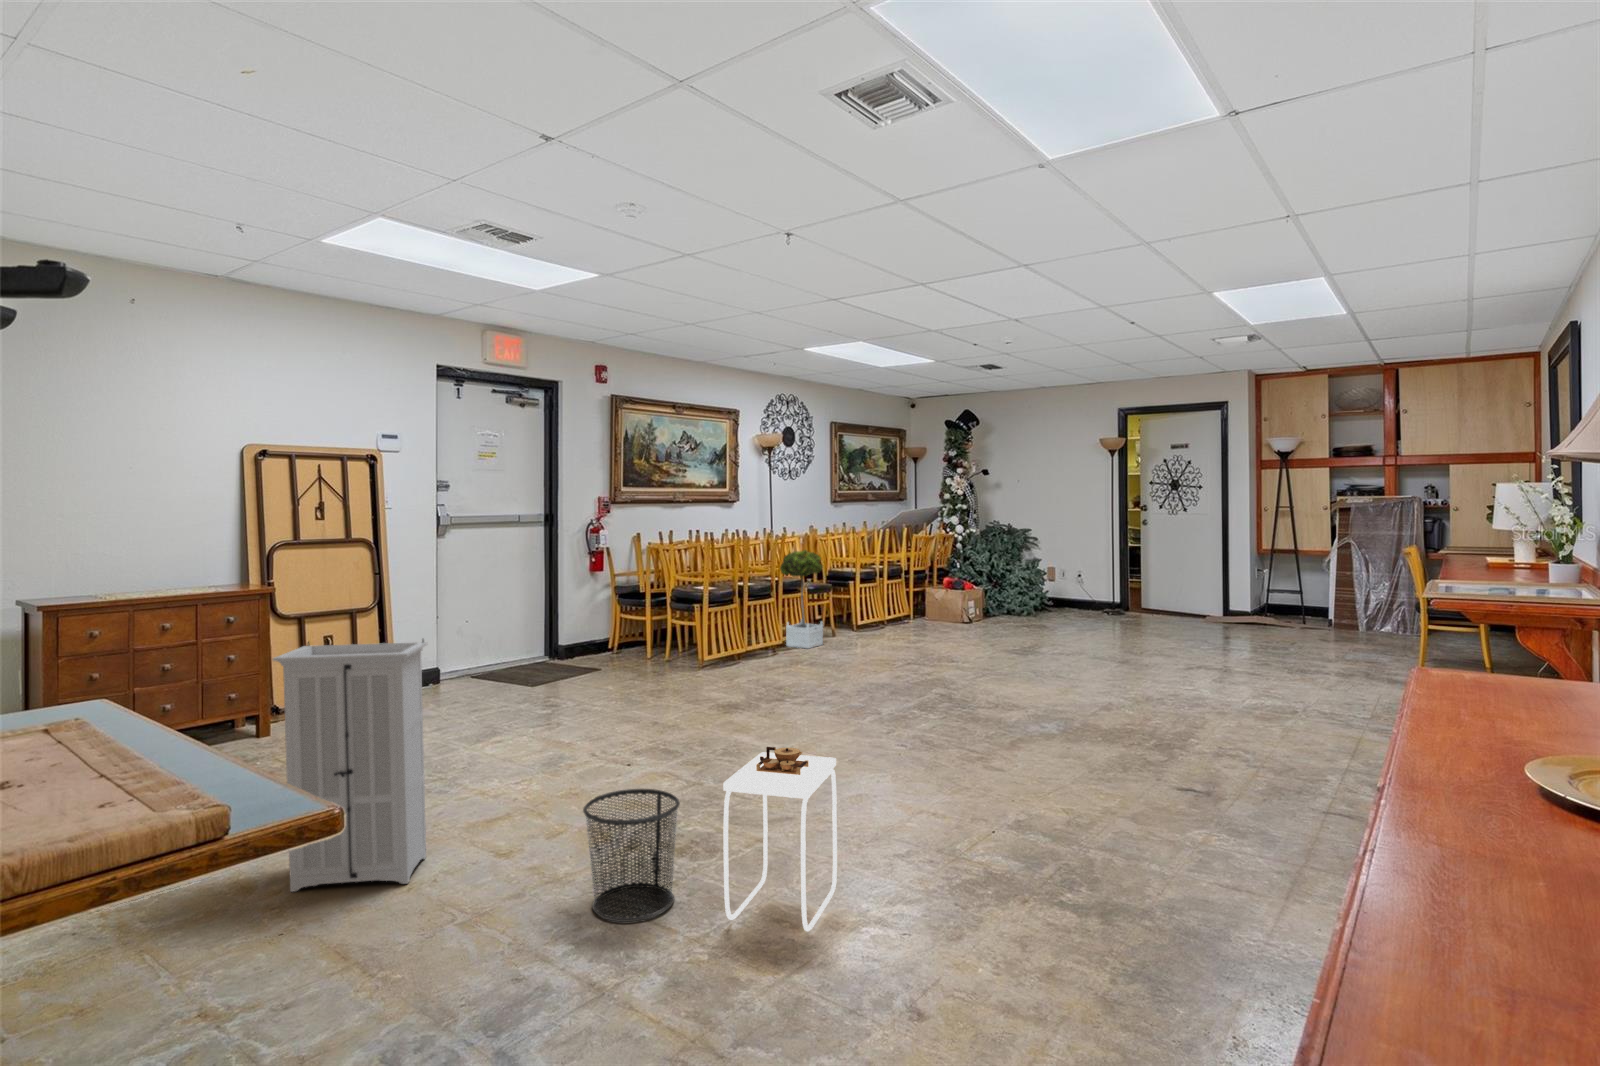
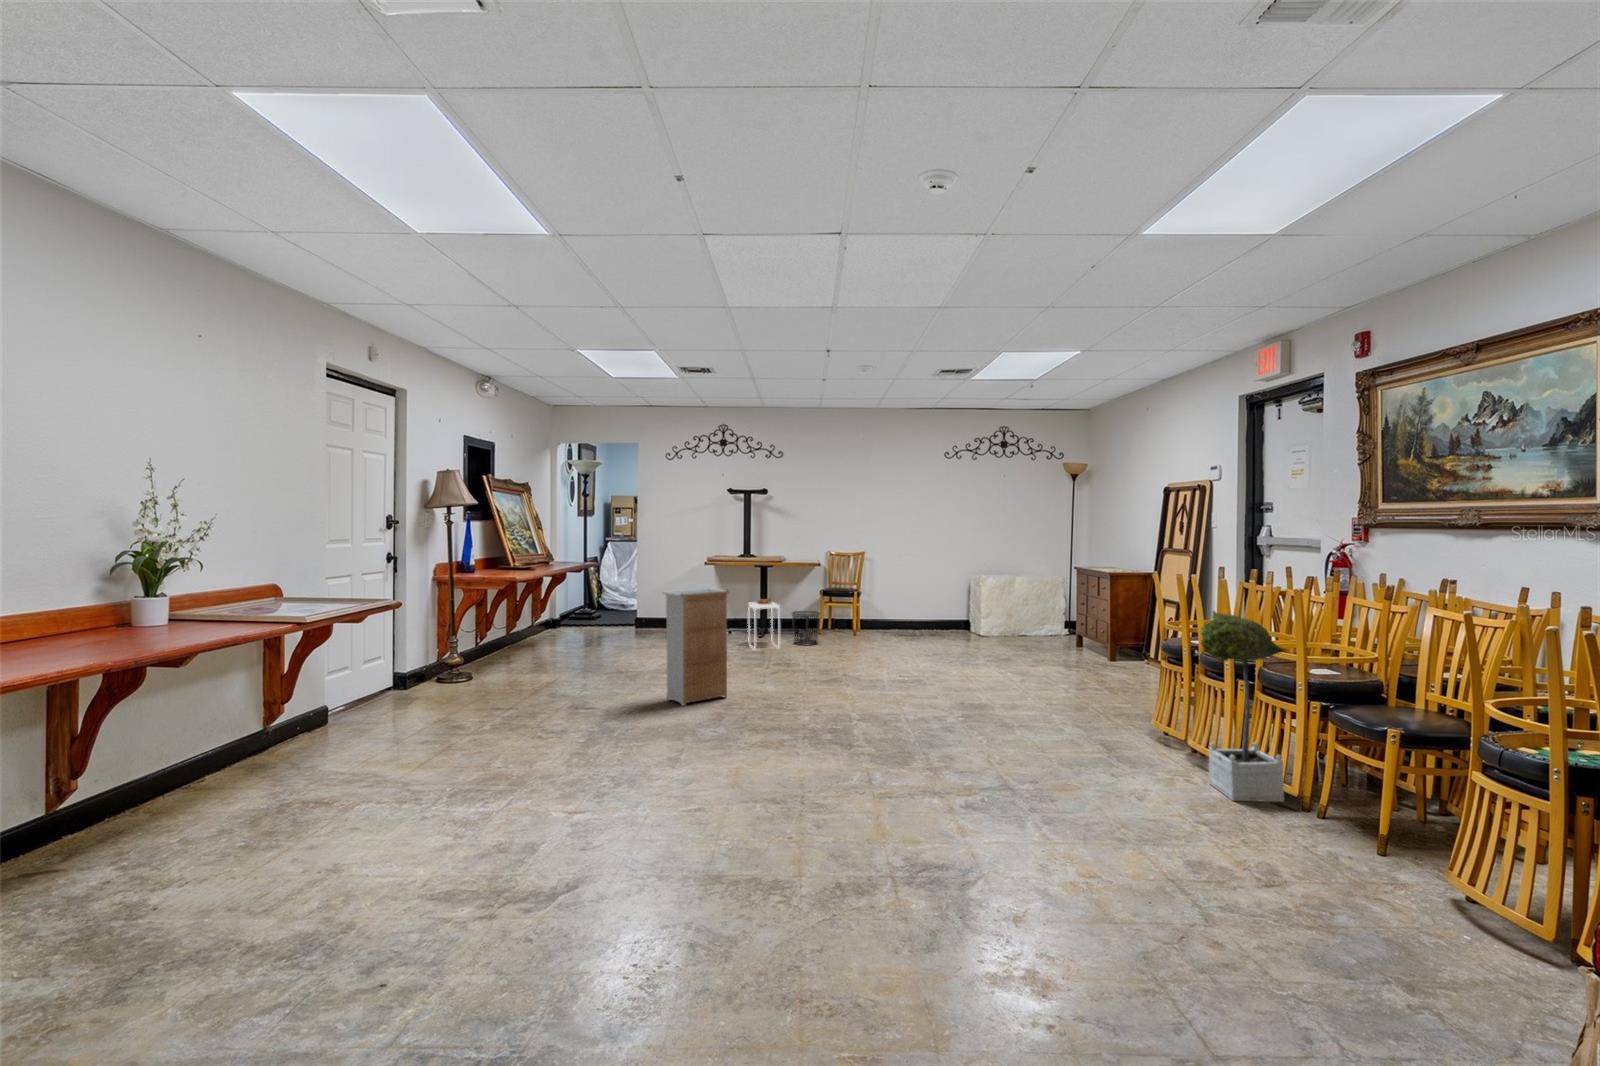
storage cabinet: present [273,640,427,892] -> present [663,588,729,706]

